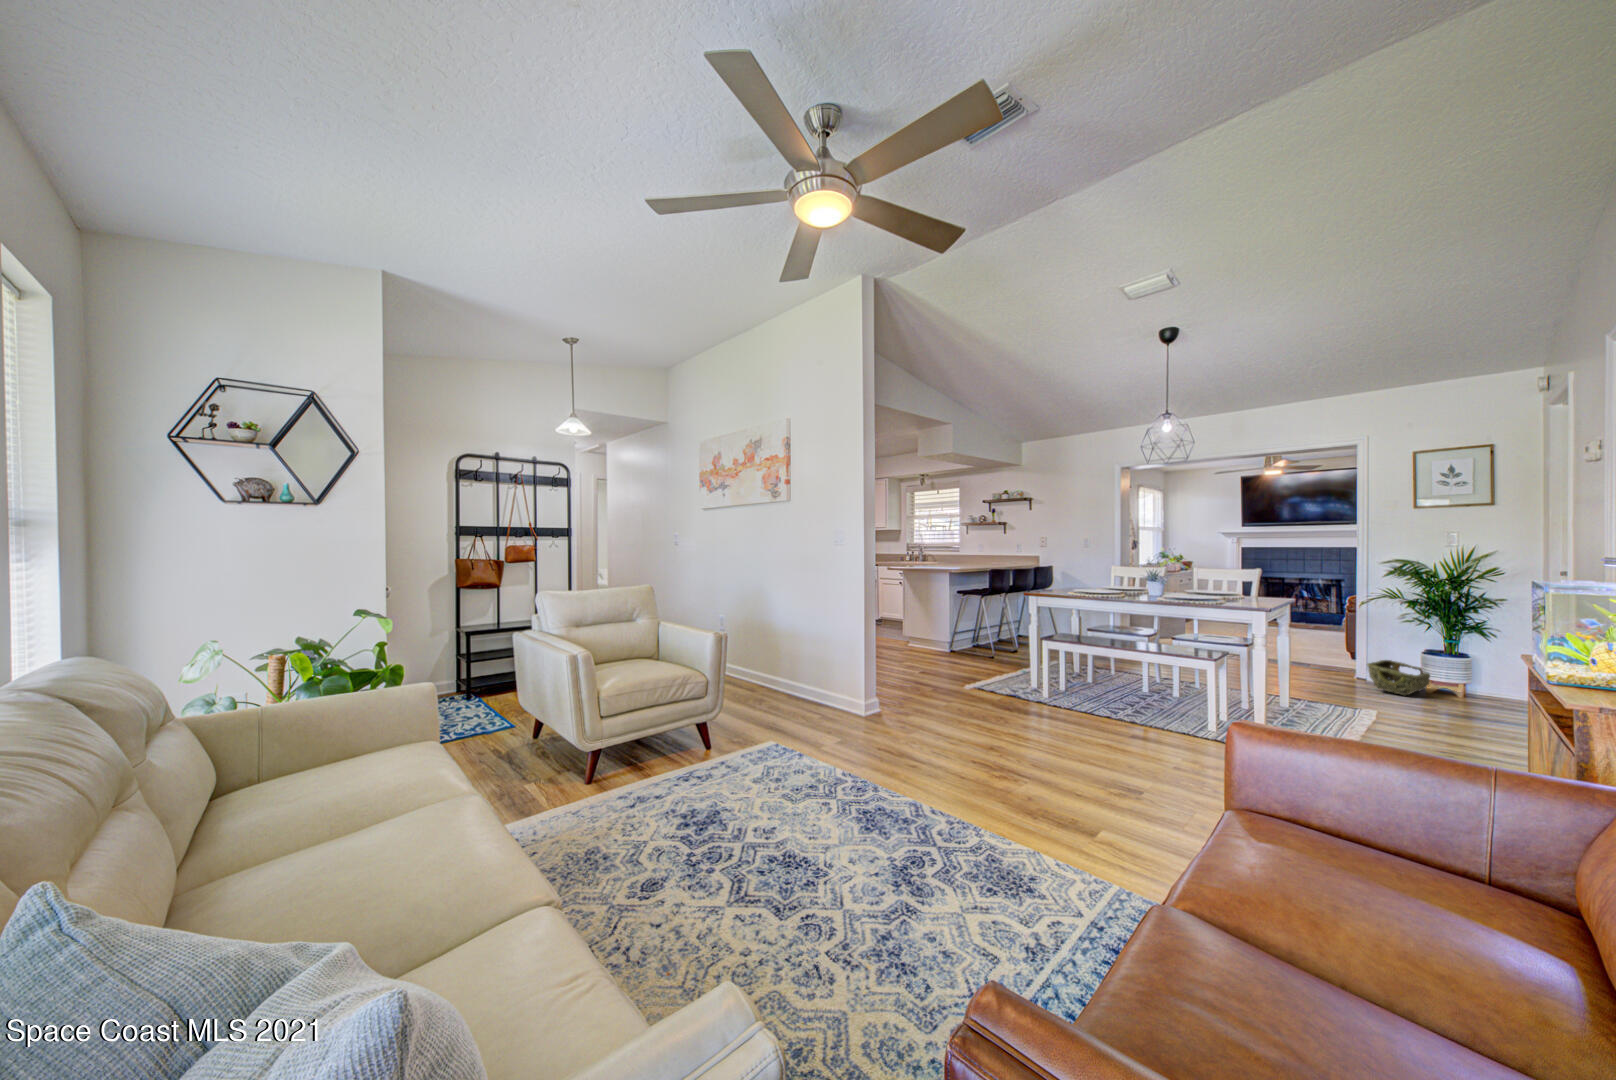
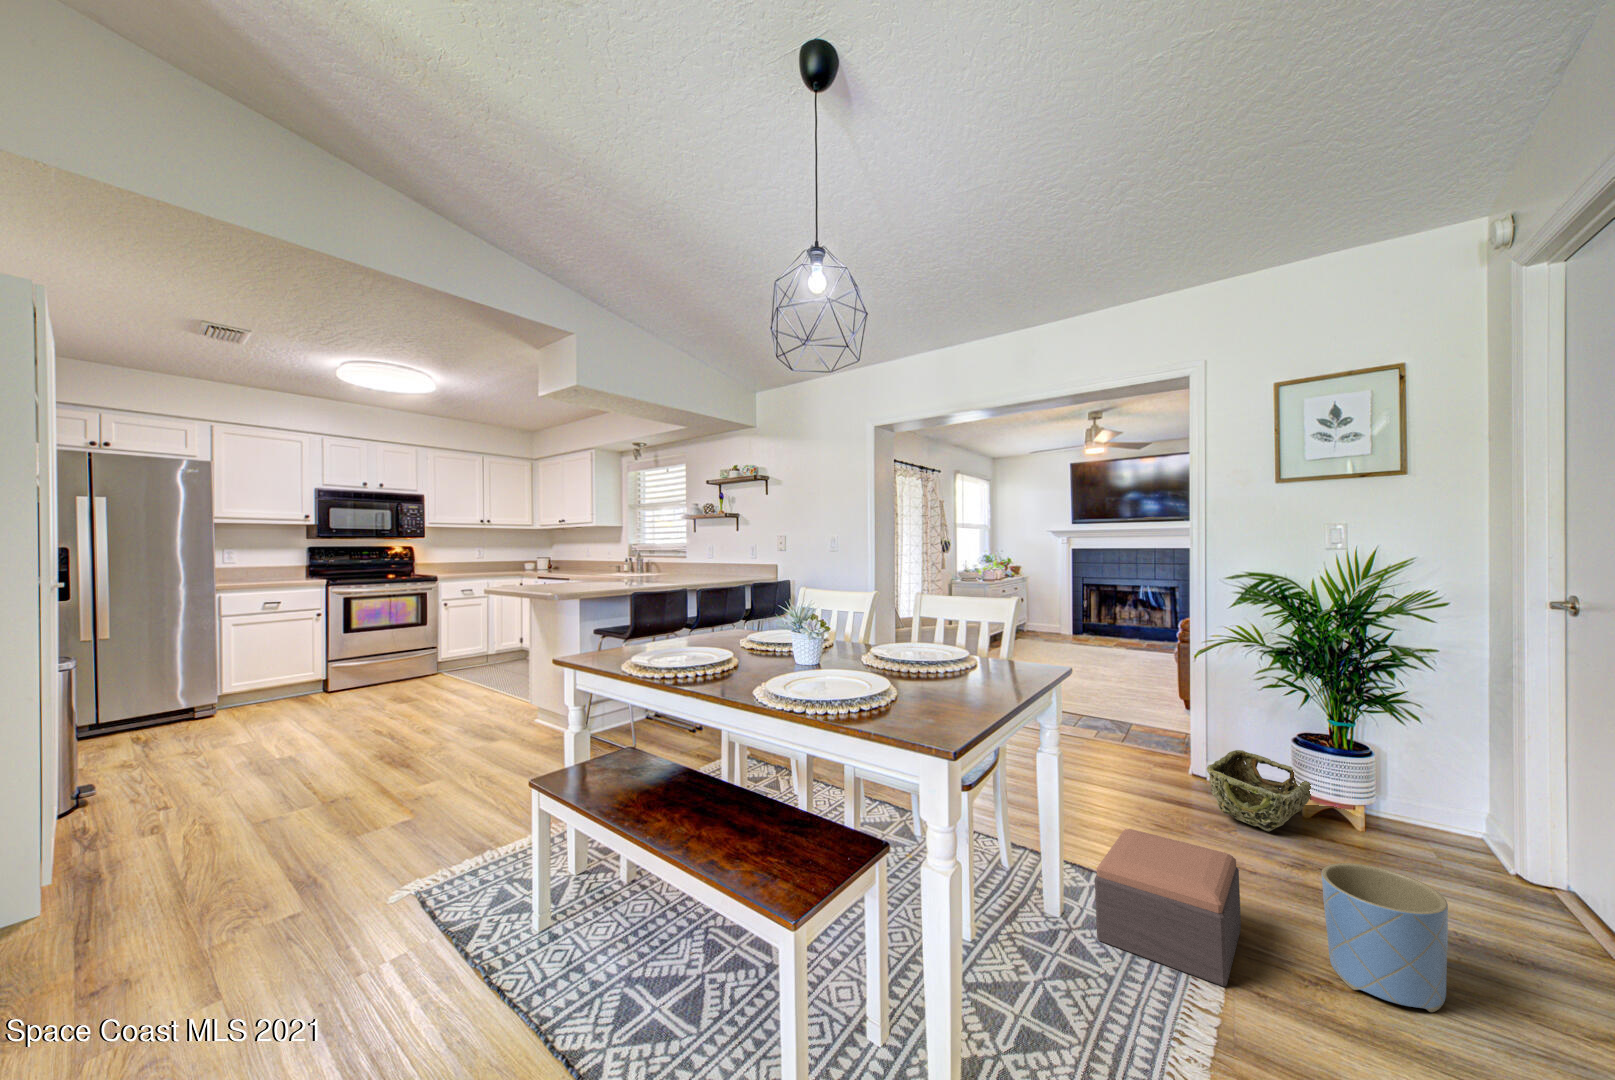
footstool: none [1311,676,1386,727] -> present [1095,829,1241,987]
planter: none [1426,685,1484,735] -> present [1322,863,1448,1012]

